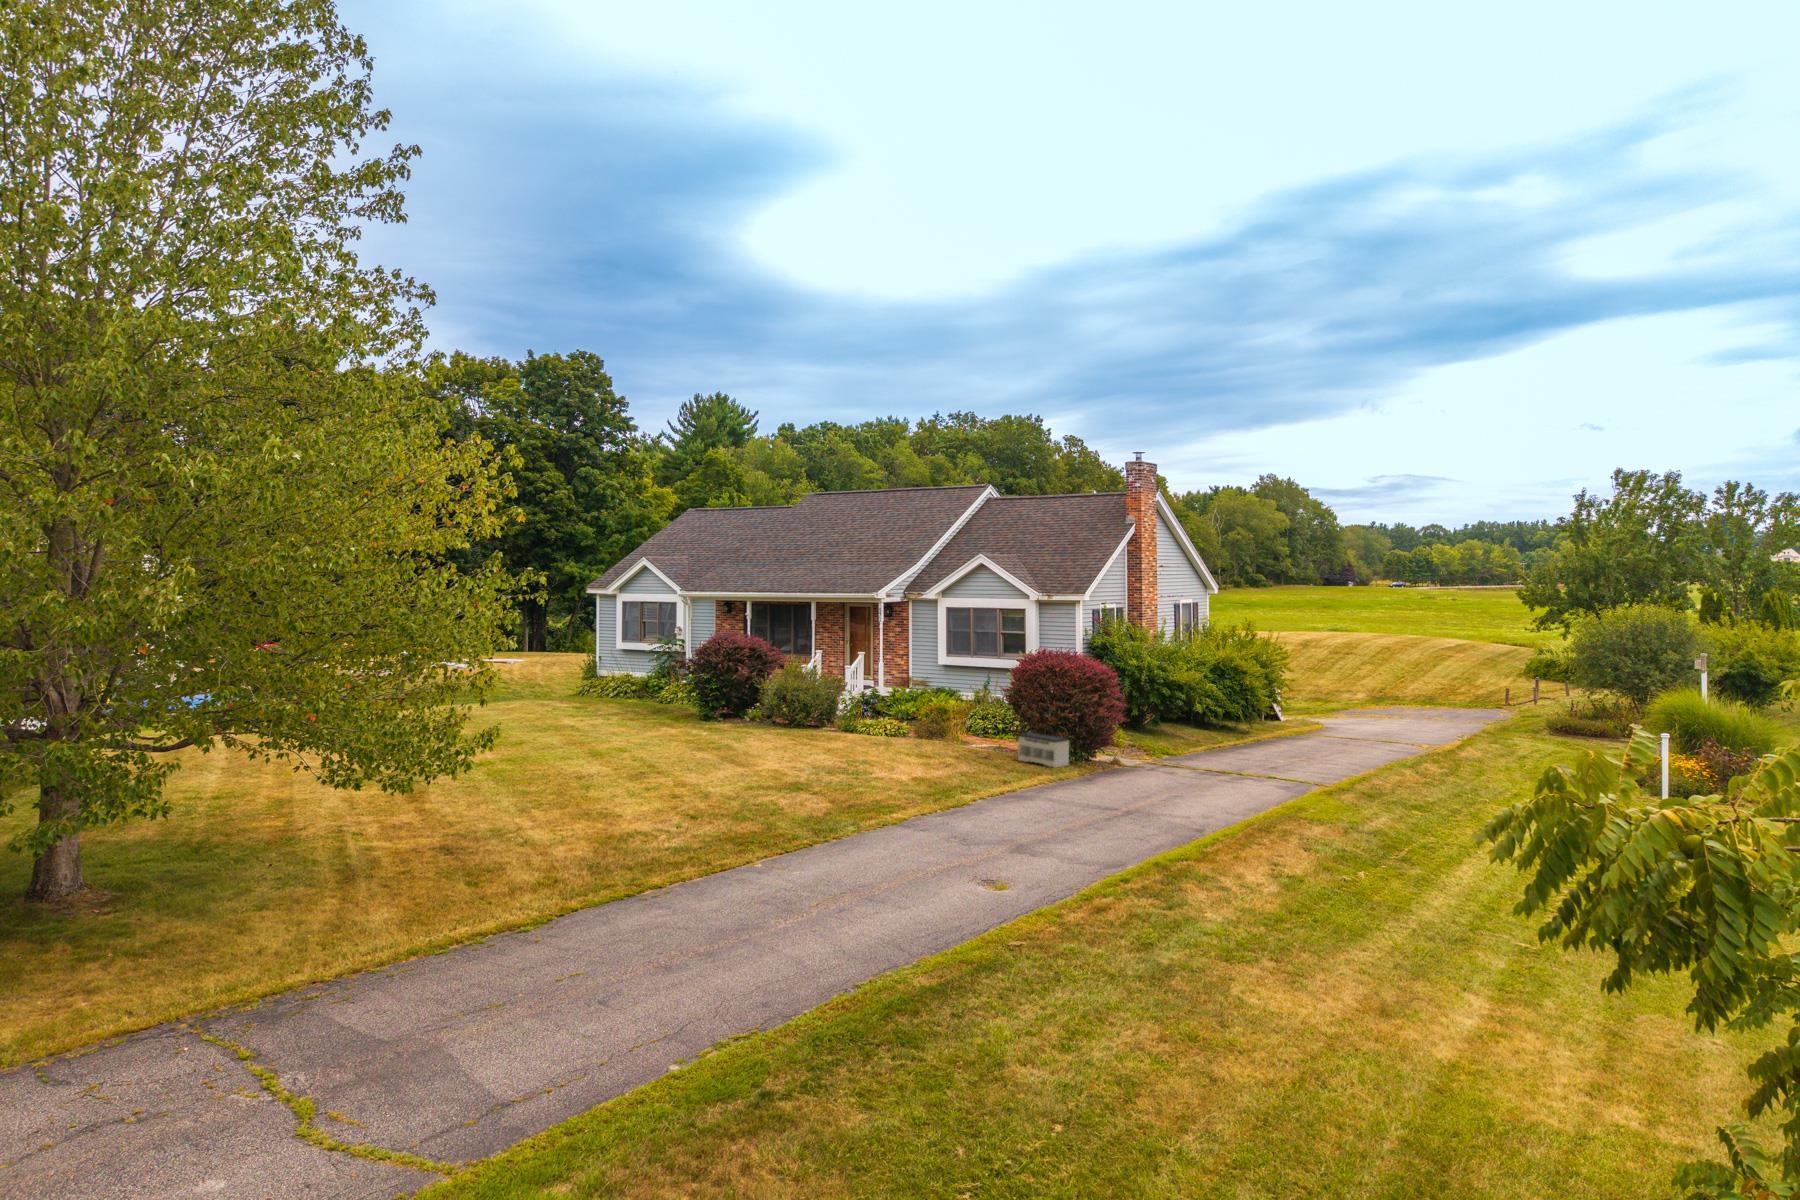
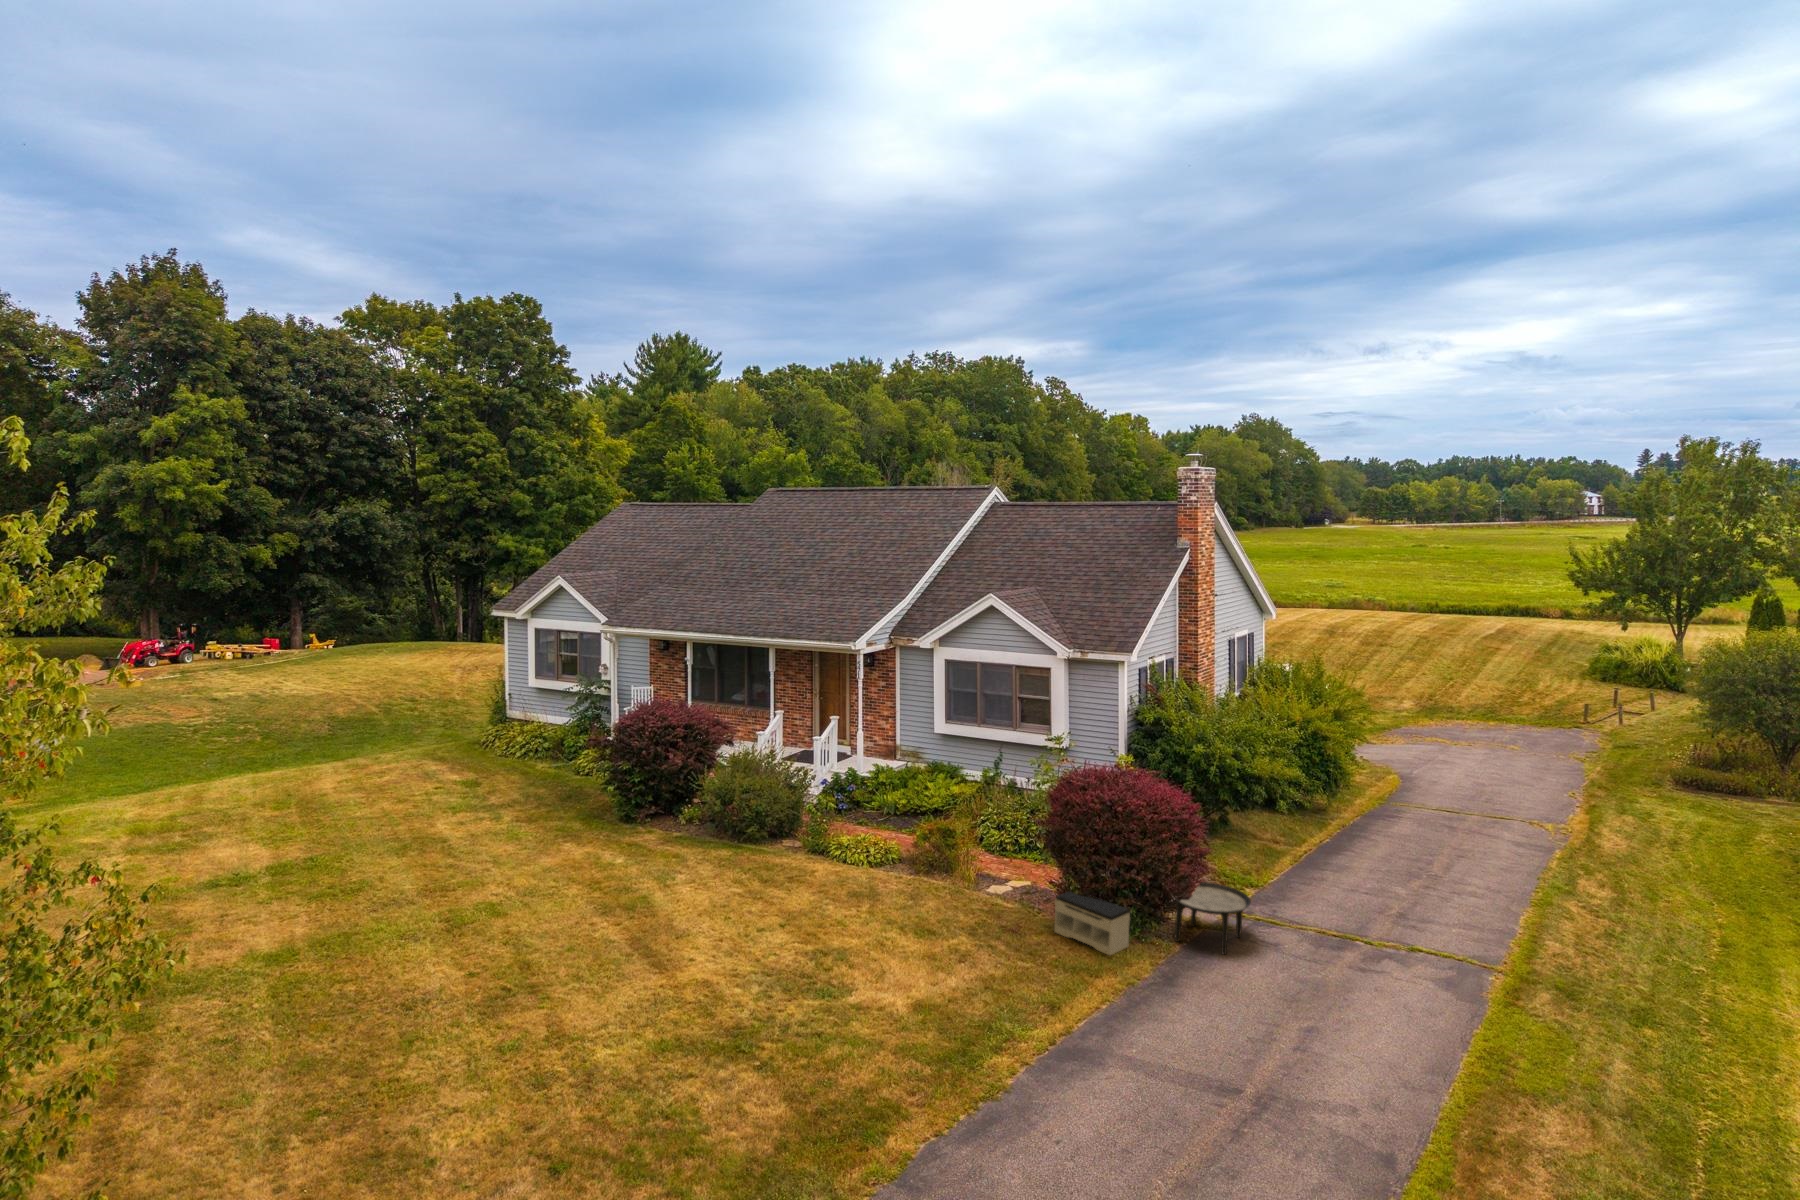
round table: none [1099,729,1154,768] -> present [1175,882,1251,954]

